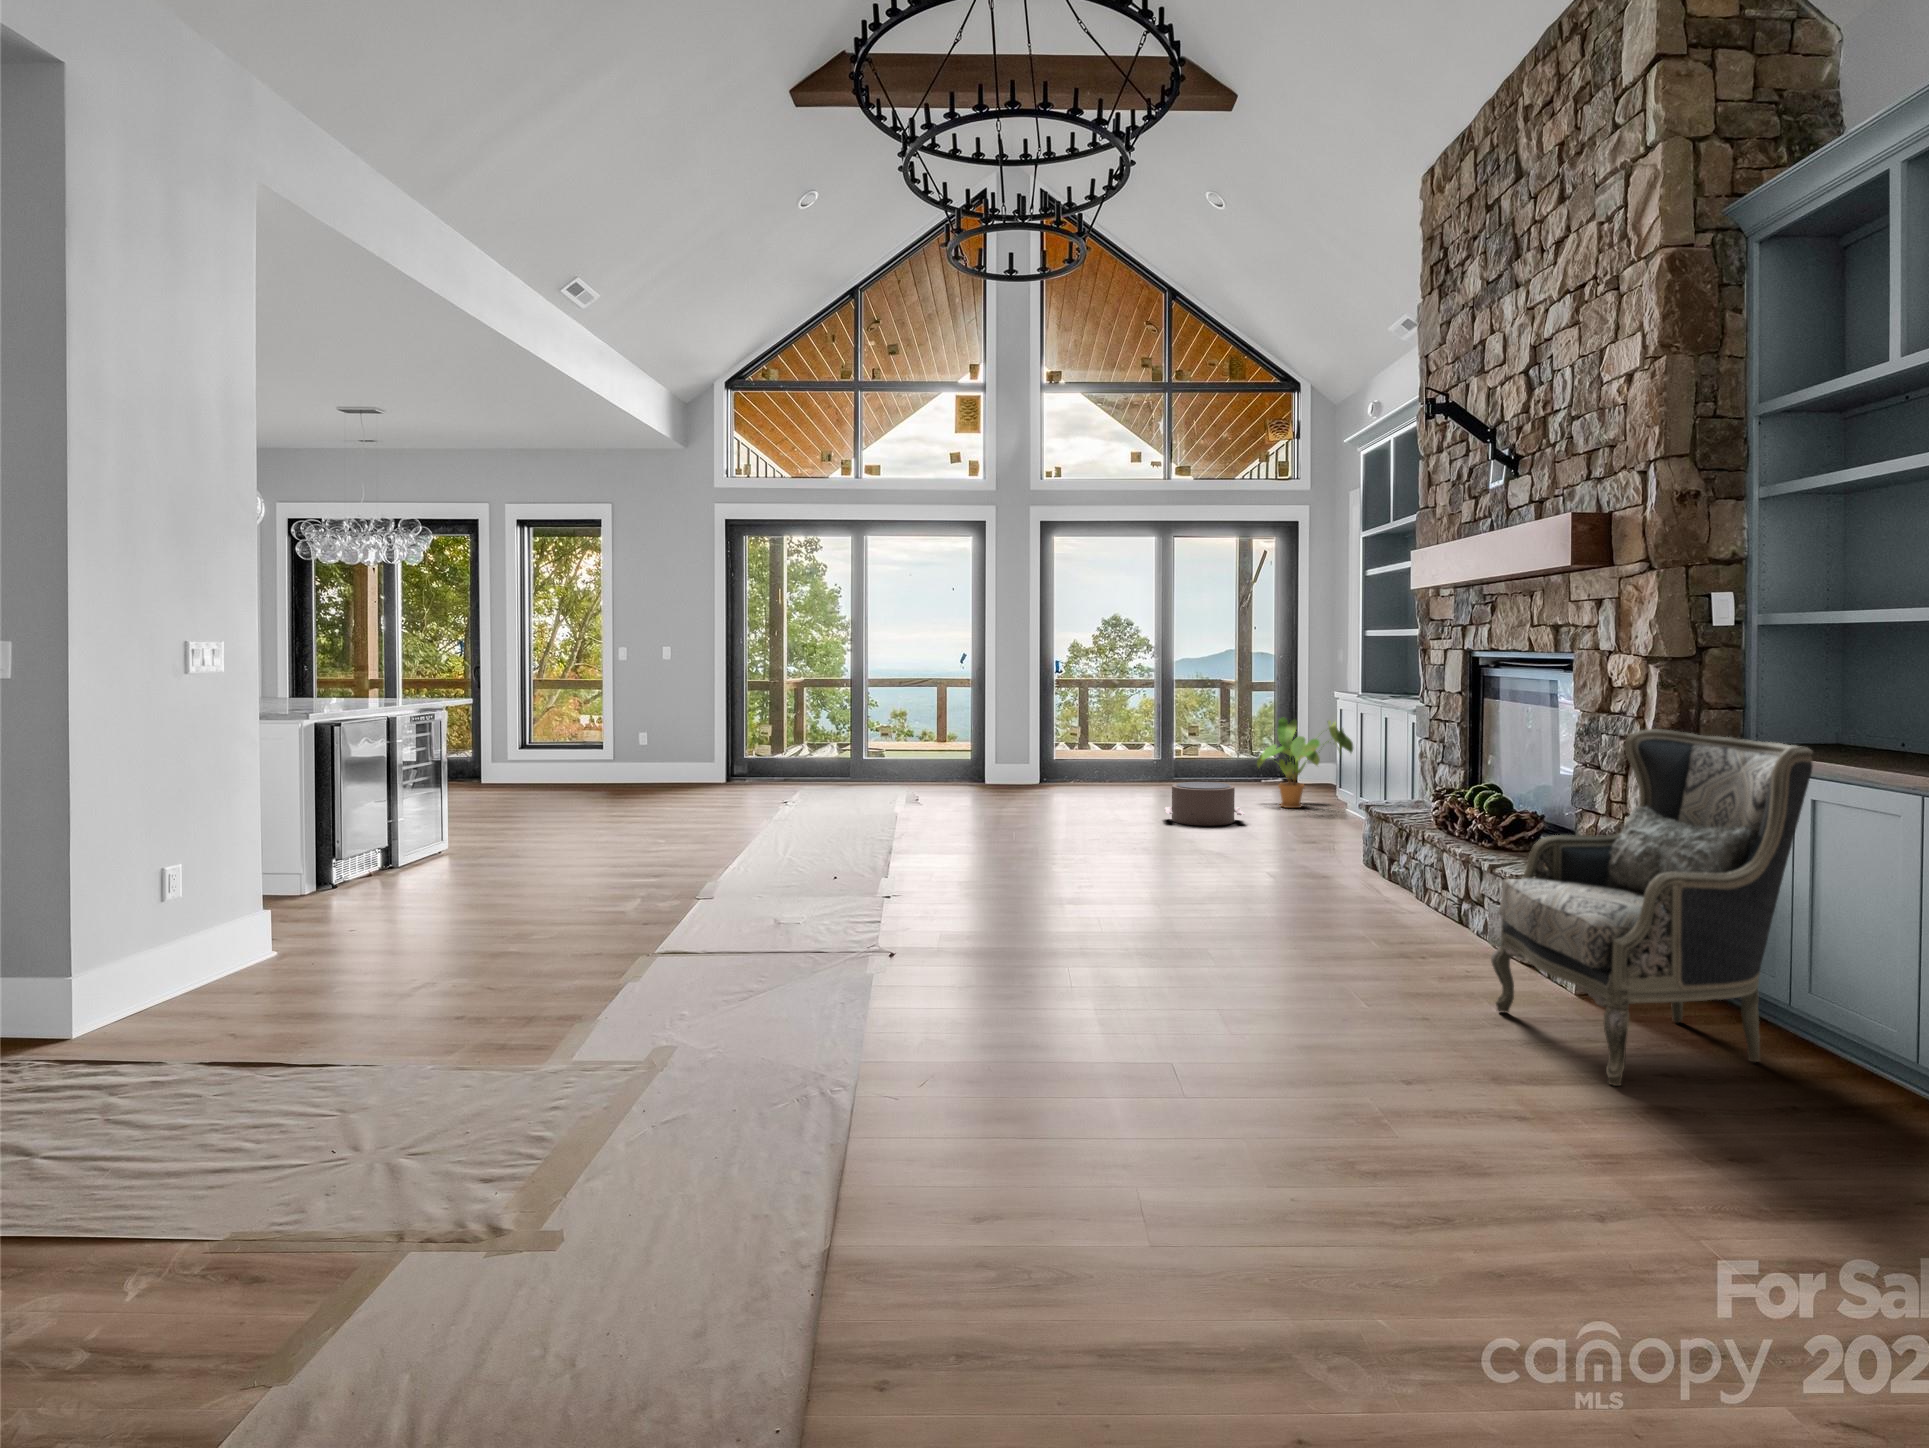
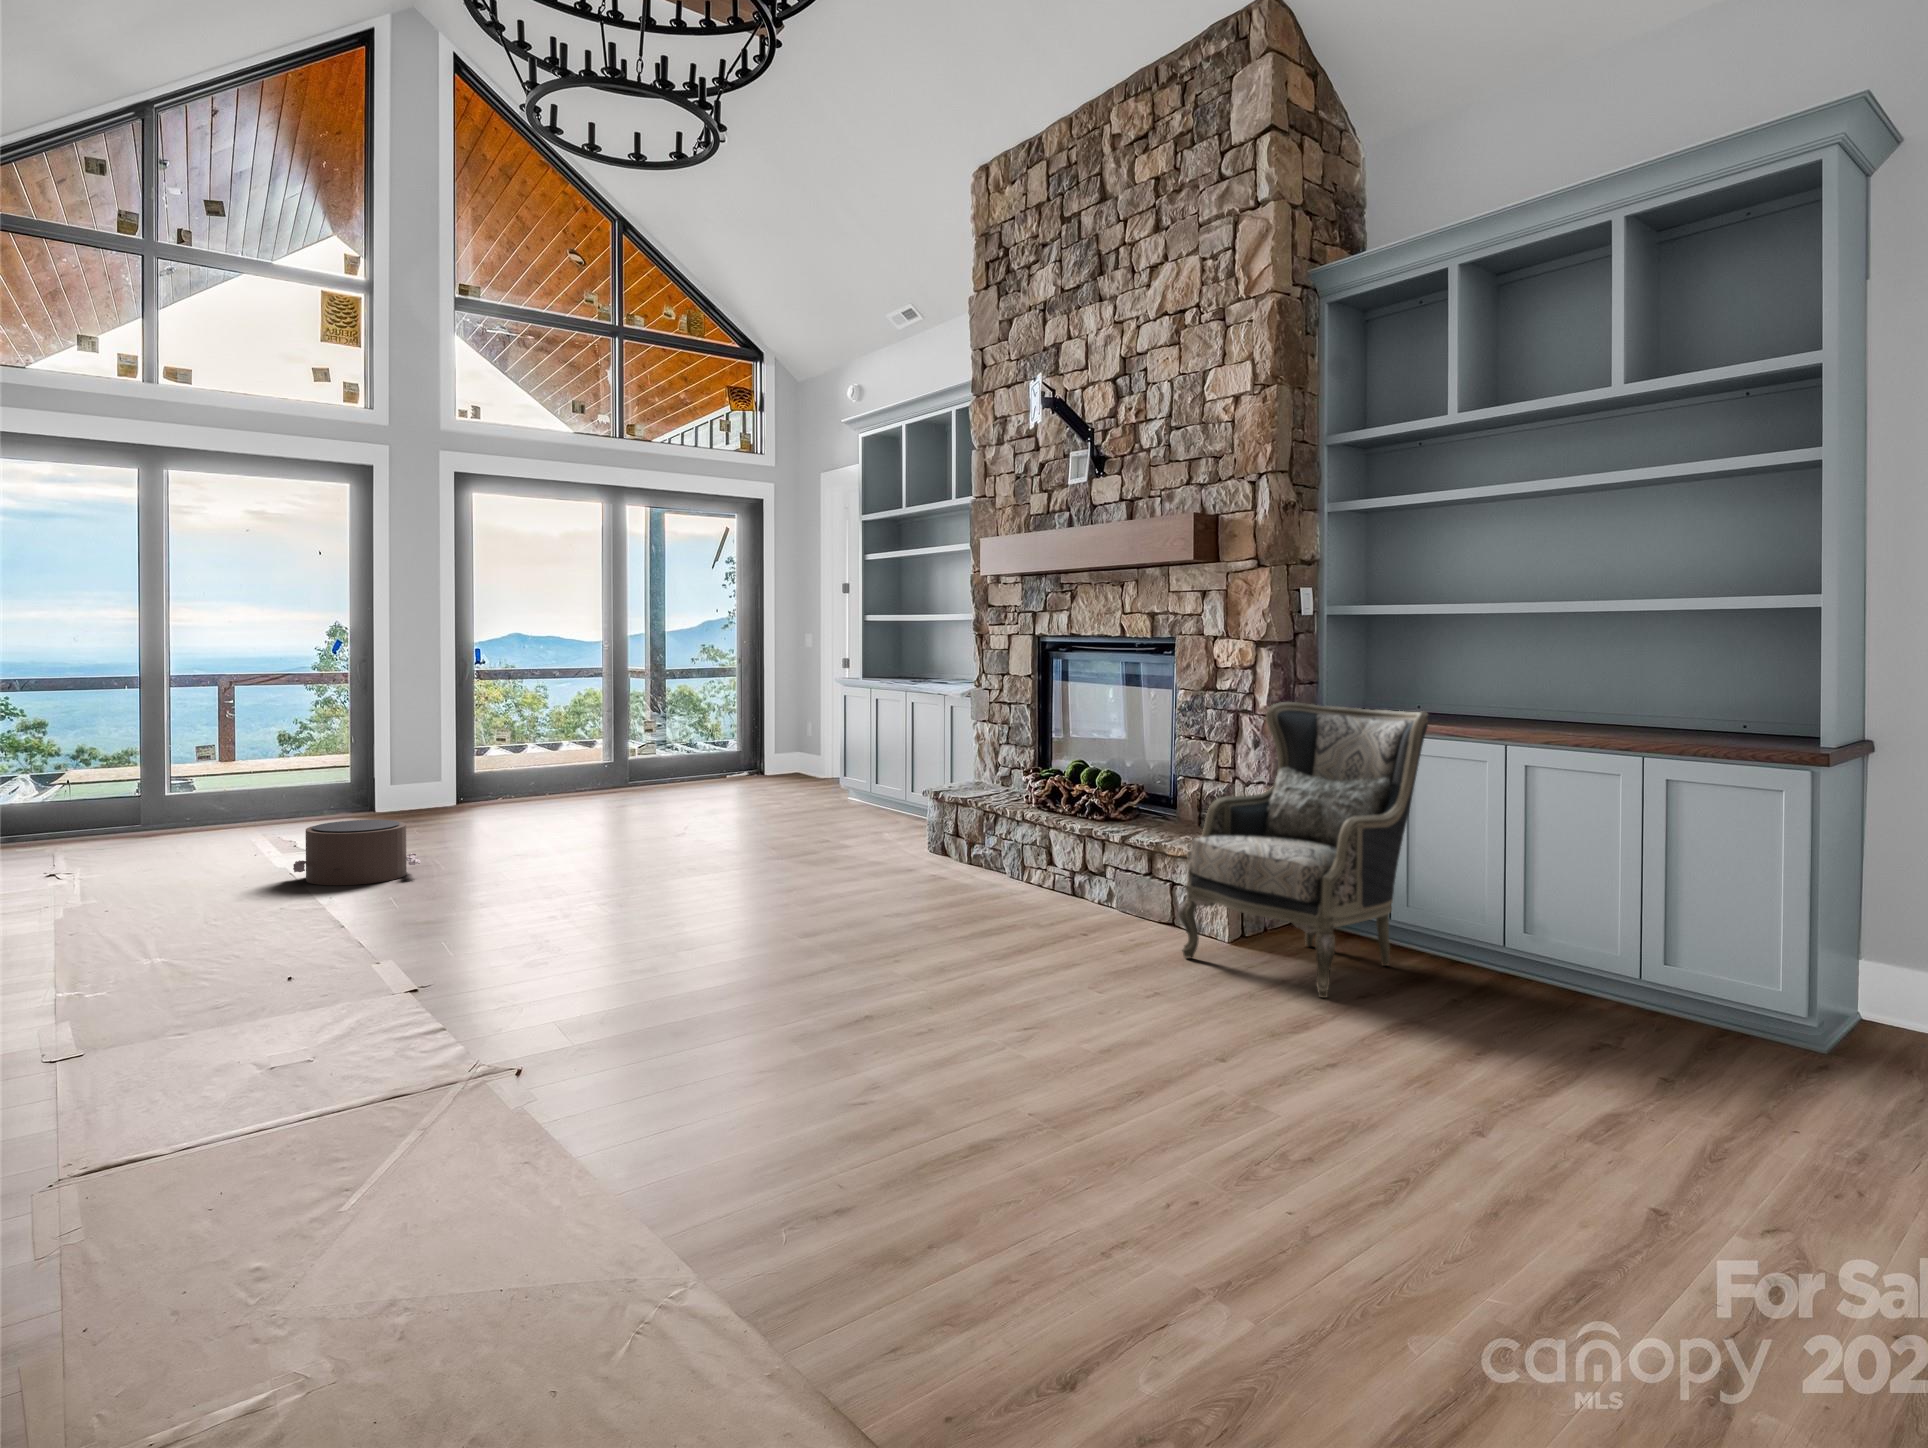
house plant: present [1257,718,1353,808] -> none [746,707,852,803]
pouf: present [1165,782,1244,826] -> present [293,820,420,885]

